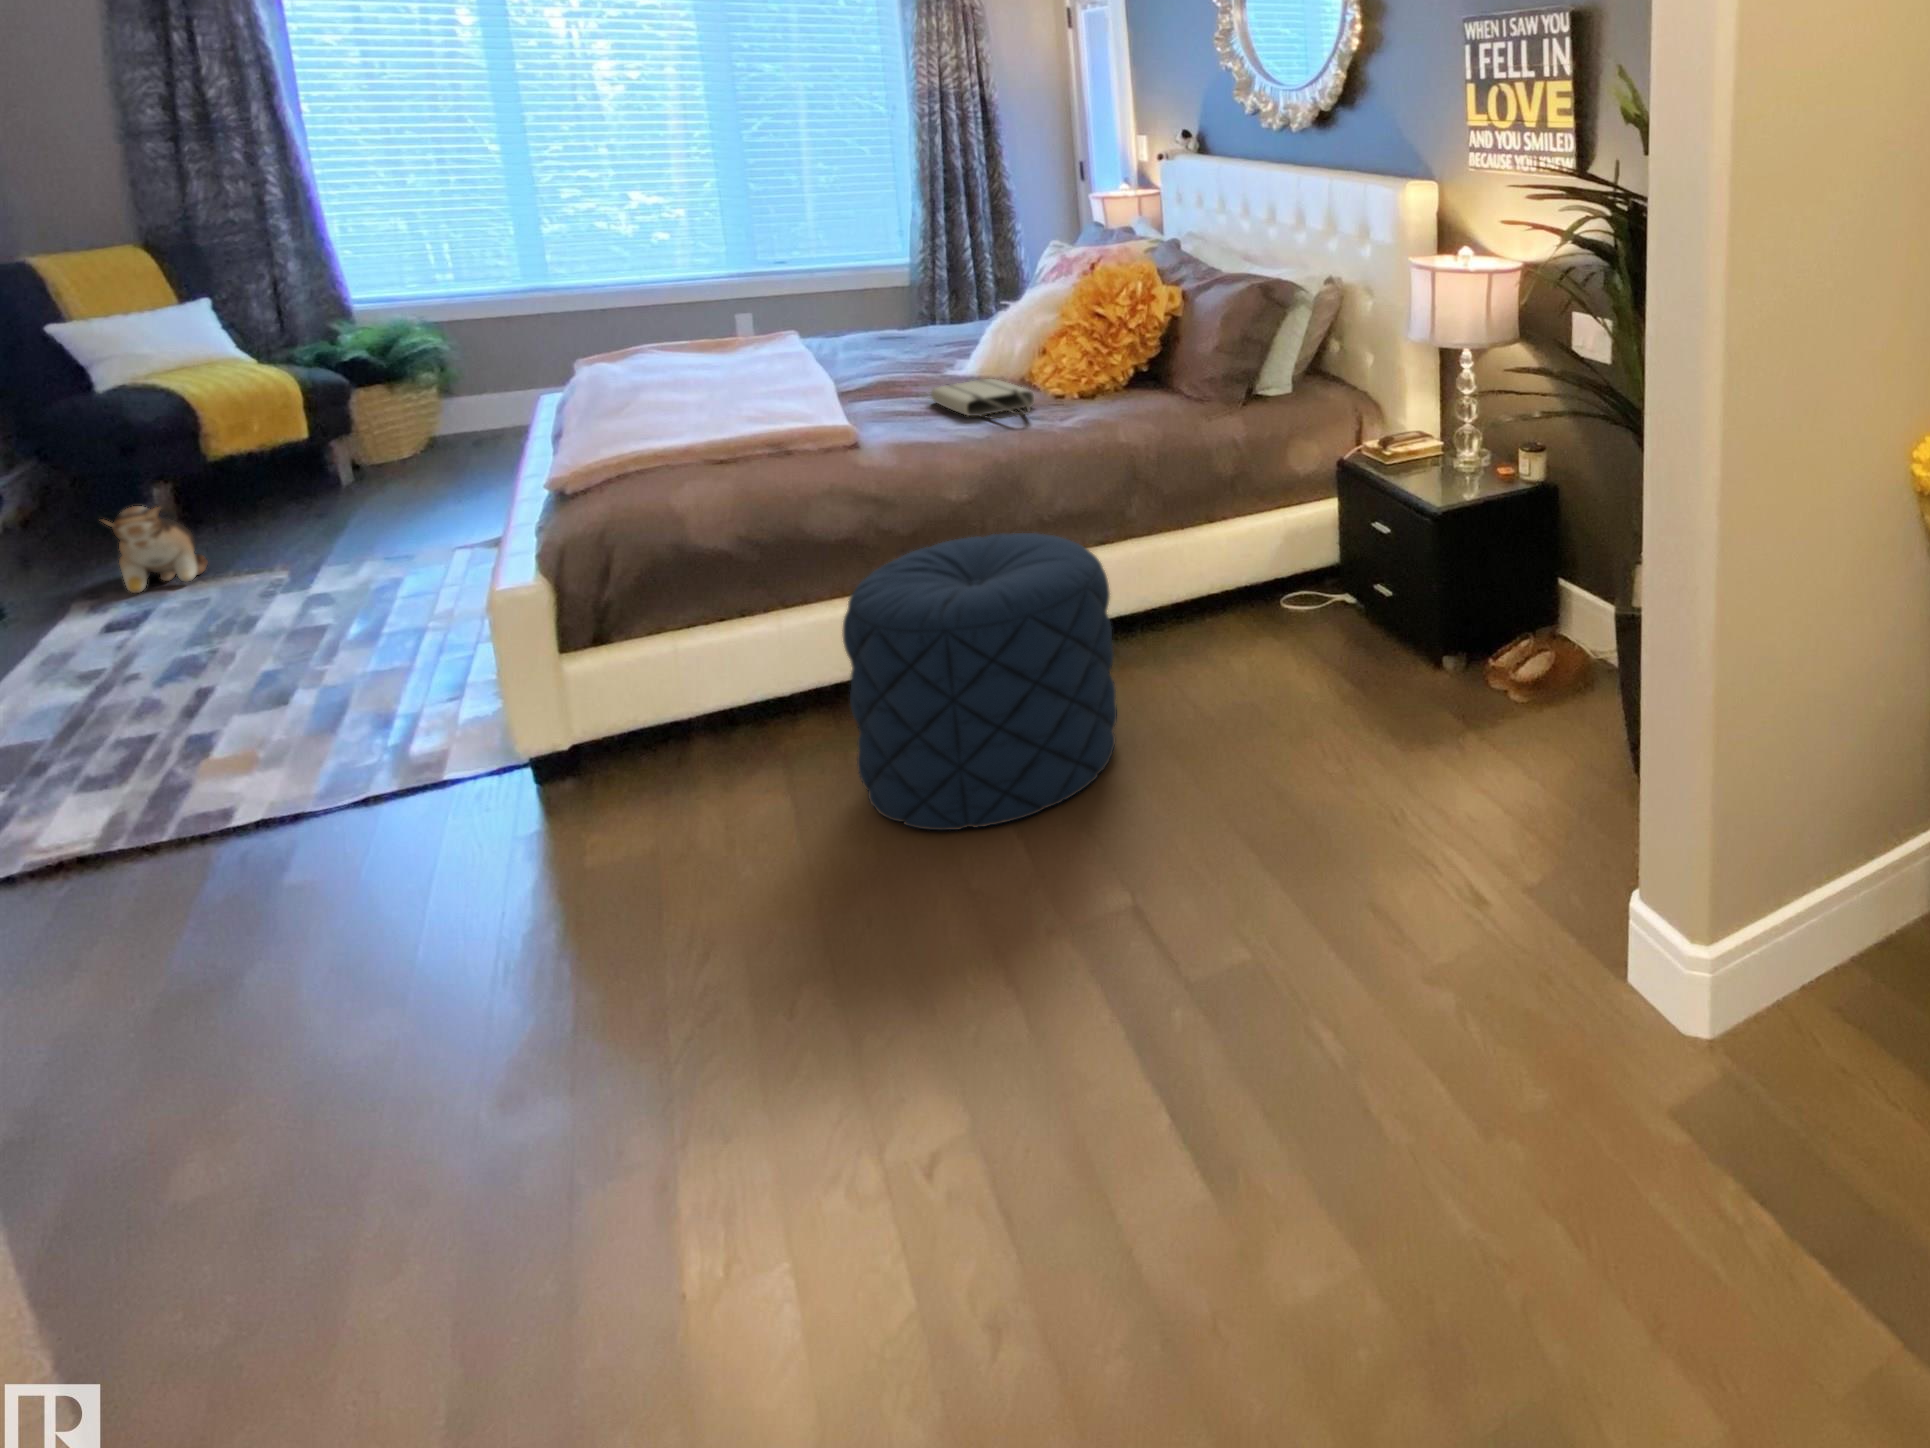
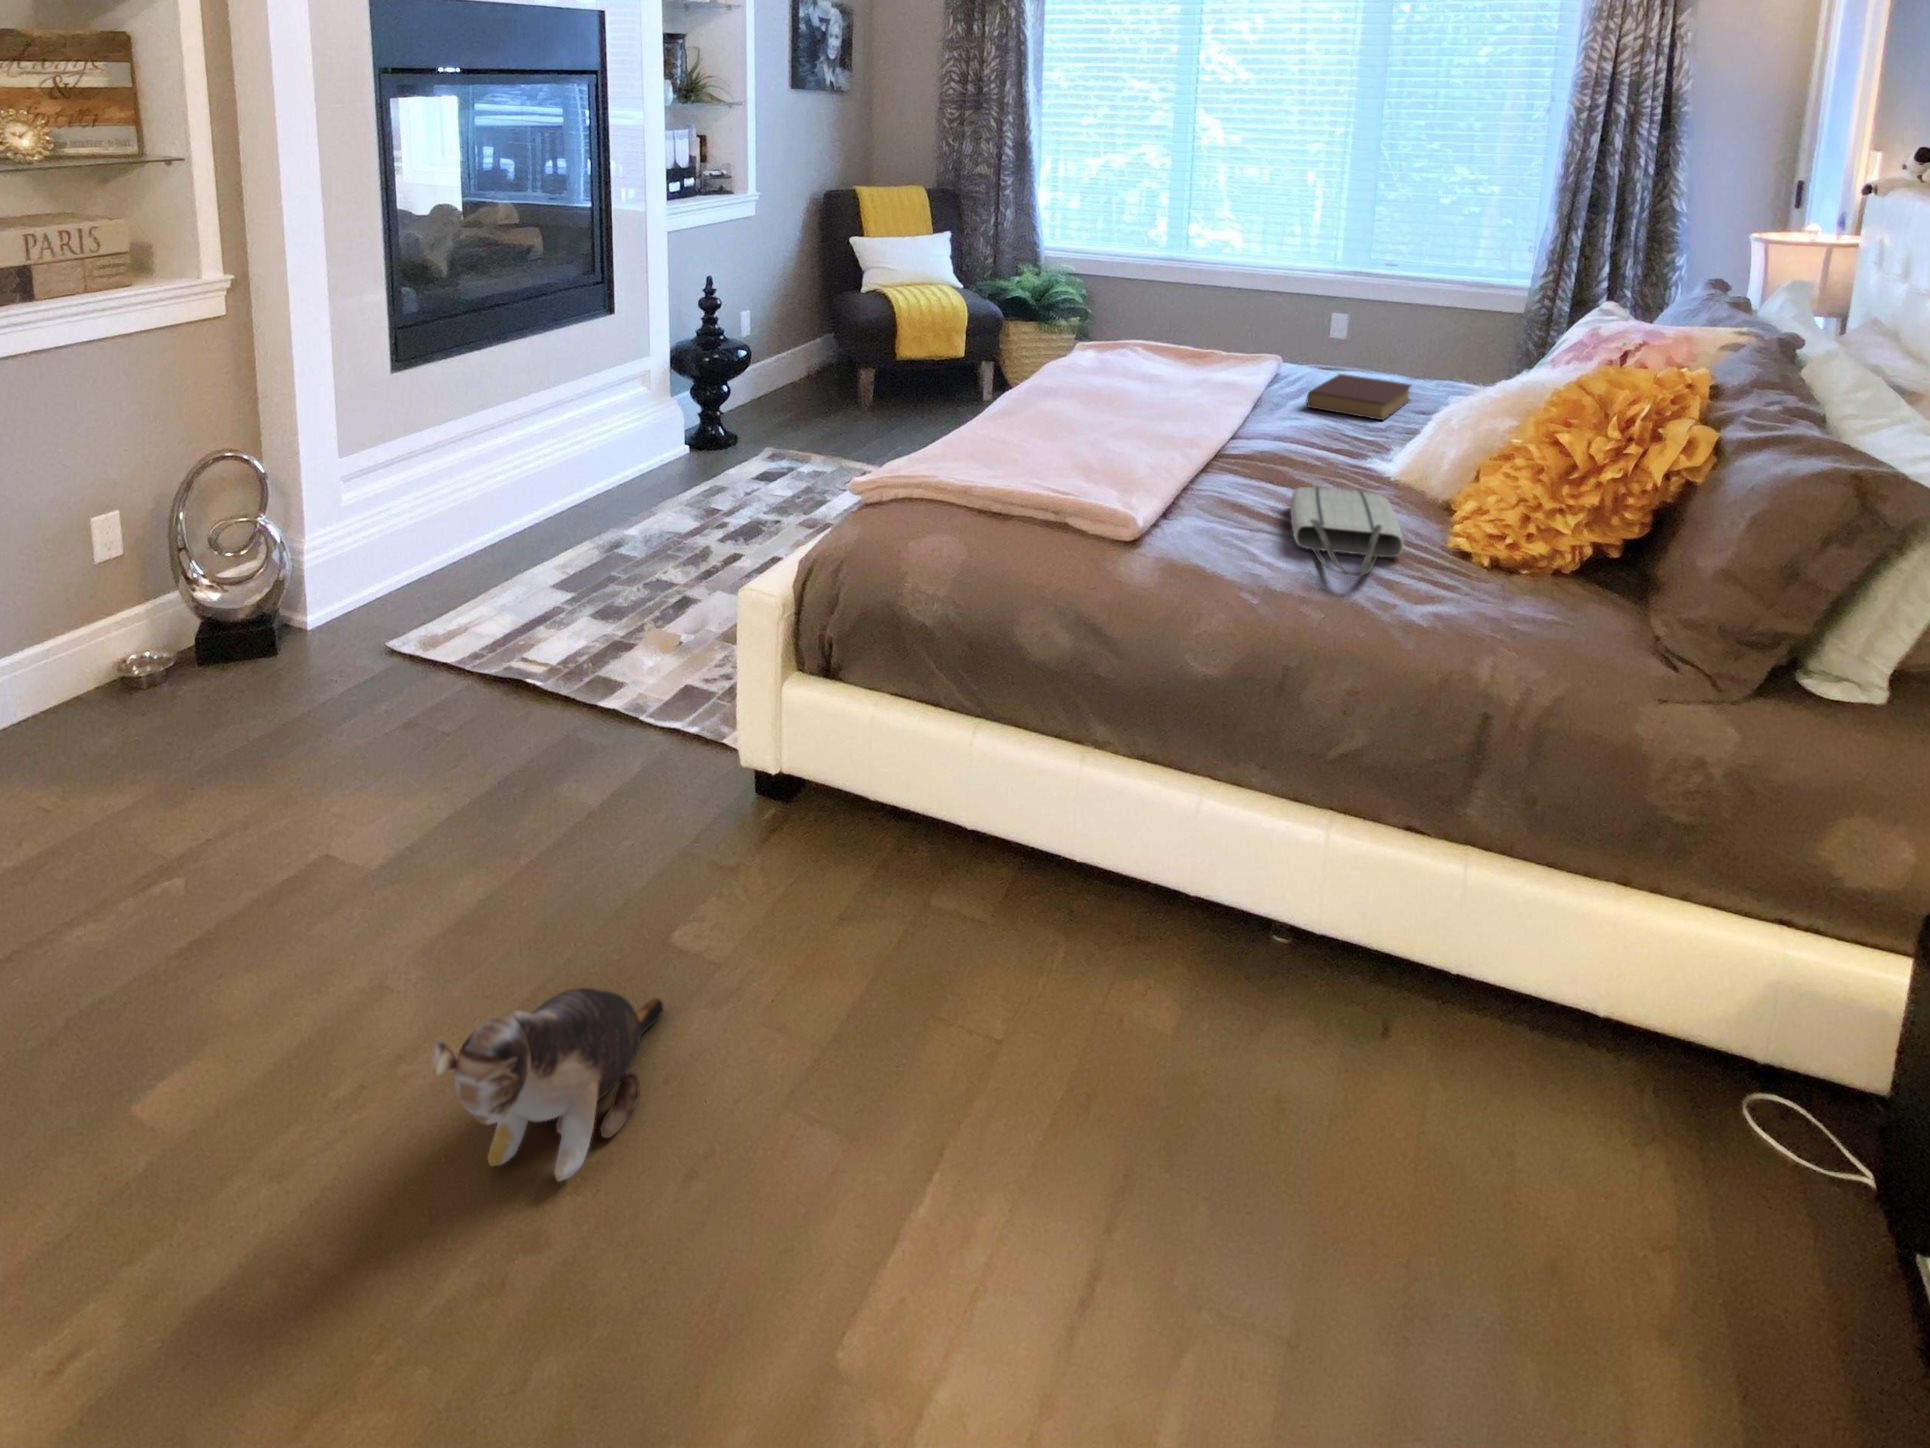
book: none [853,326,922,357] -> present [1306,374,1411,420]
plush toy: present [99,506,208,593] -> present [429,988,663,1181]
pouf: present [842,533,1117,830] -> none [861,738,1244,1268]

